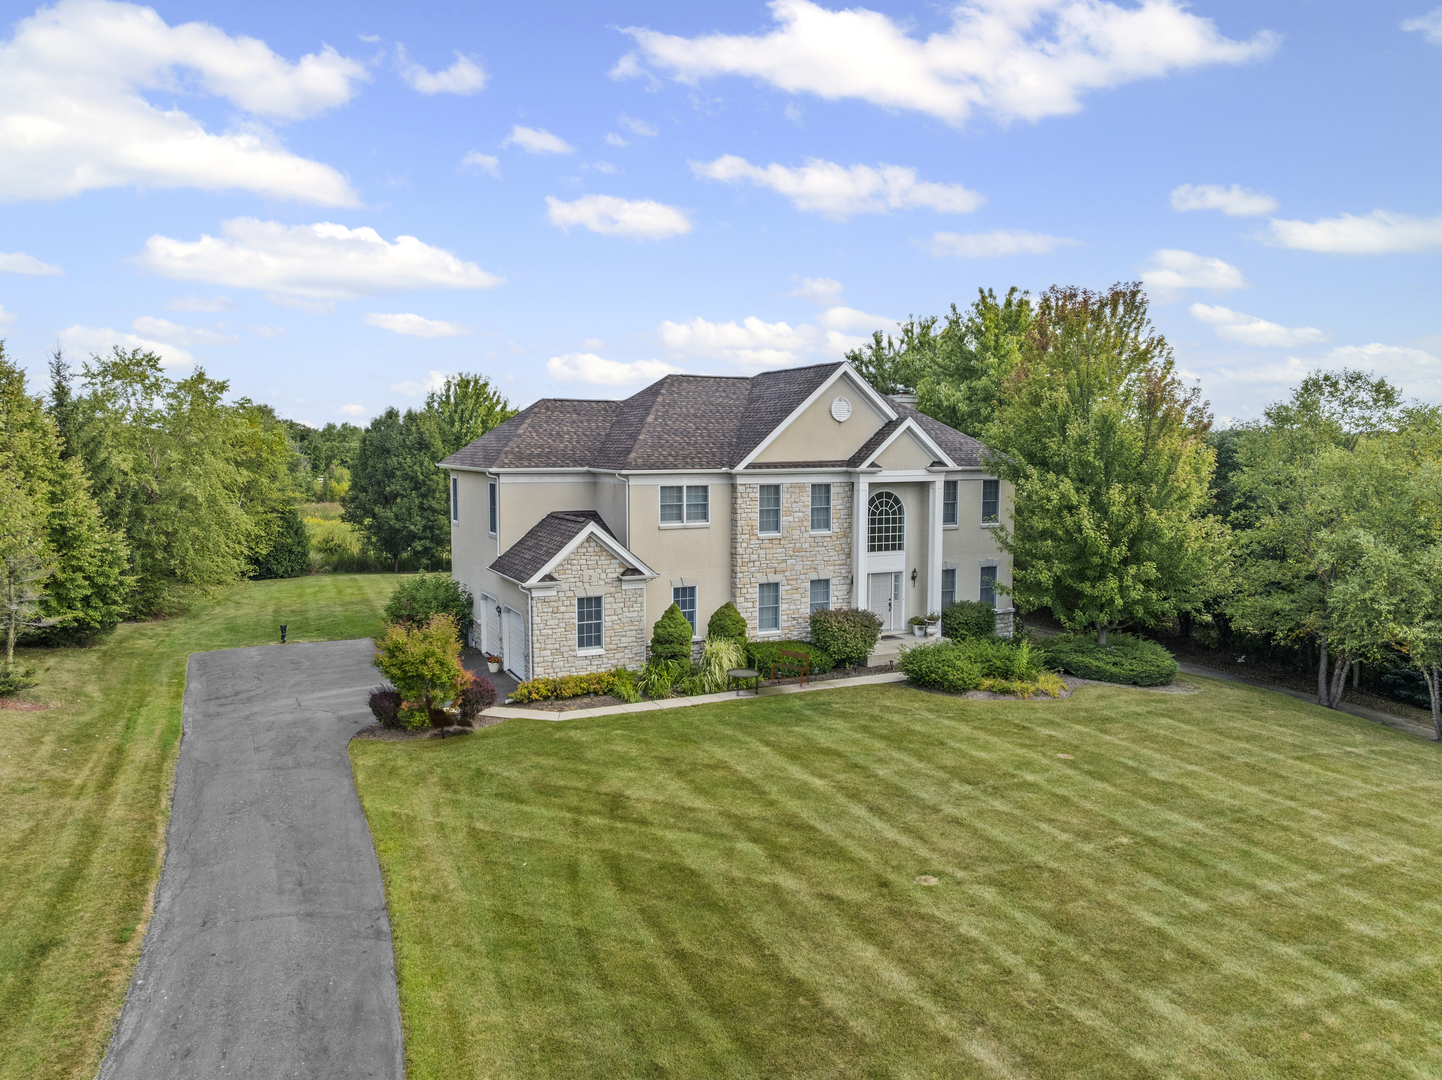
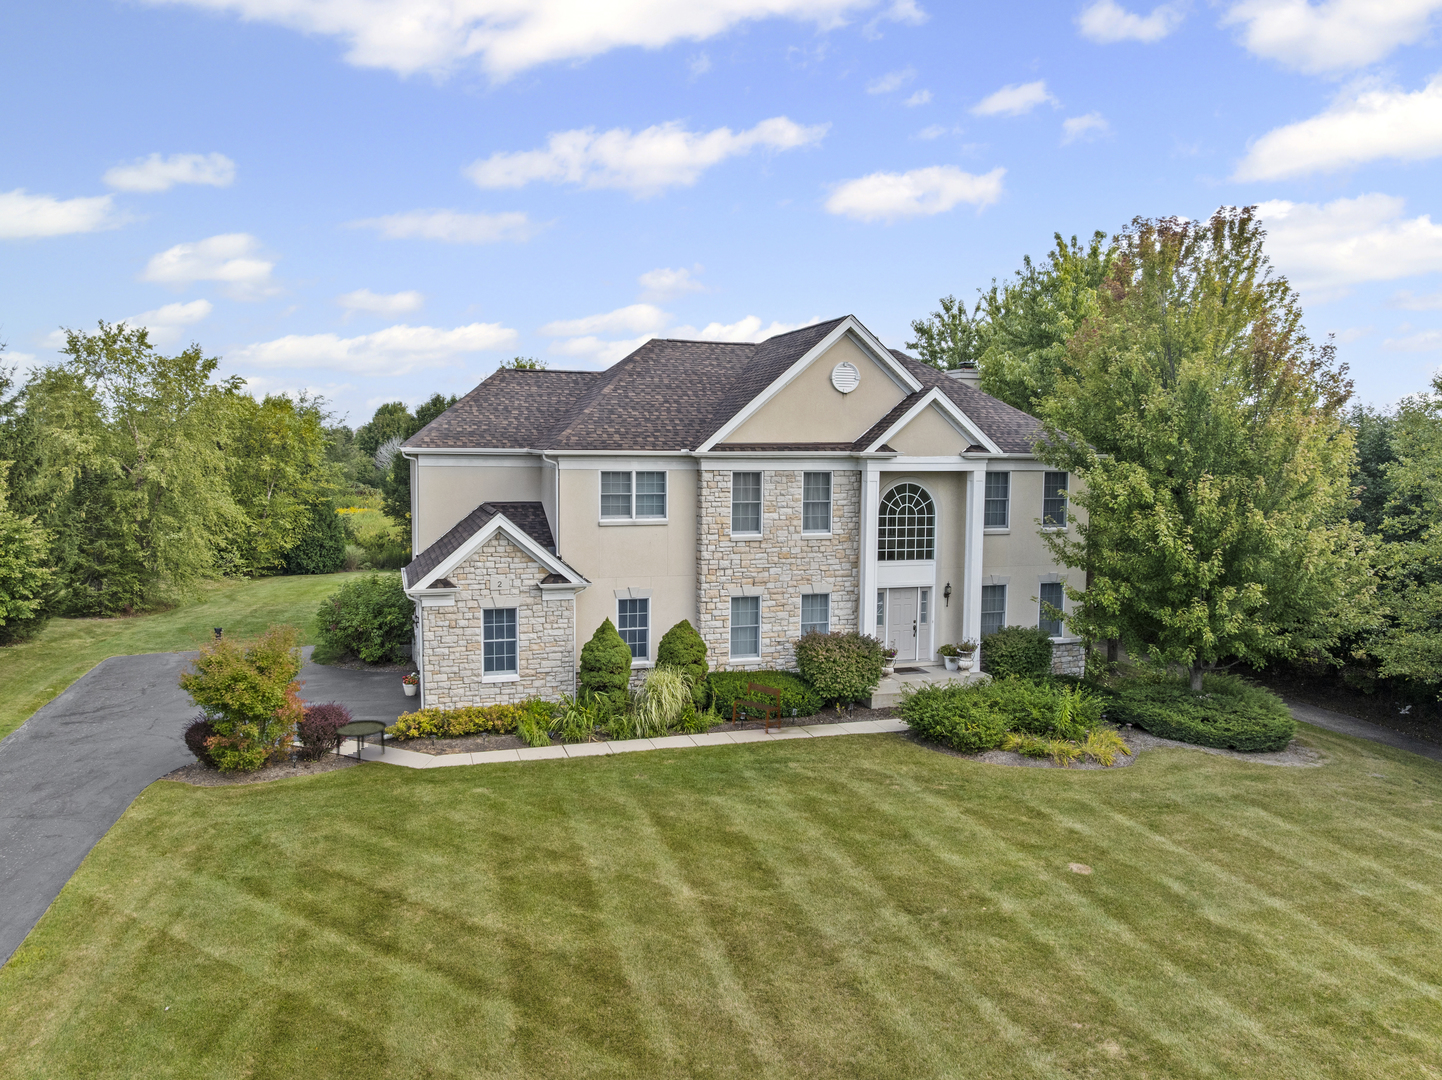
round table: present [726,668,760,695] -> present [334,720,387,763]
lounge chair: present [425,694,473,738] -> none [240,727,307,785]

